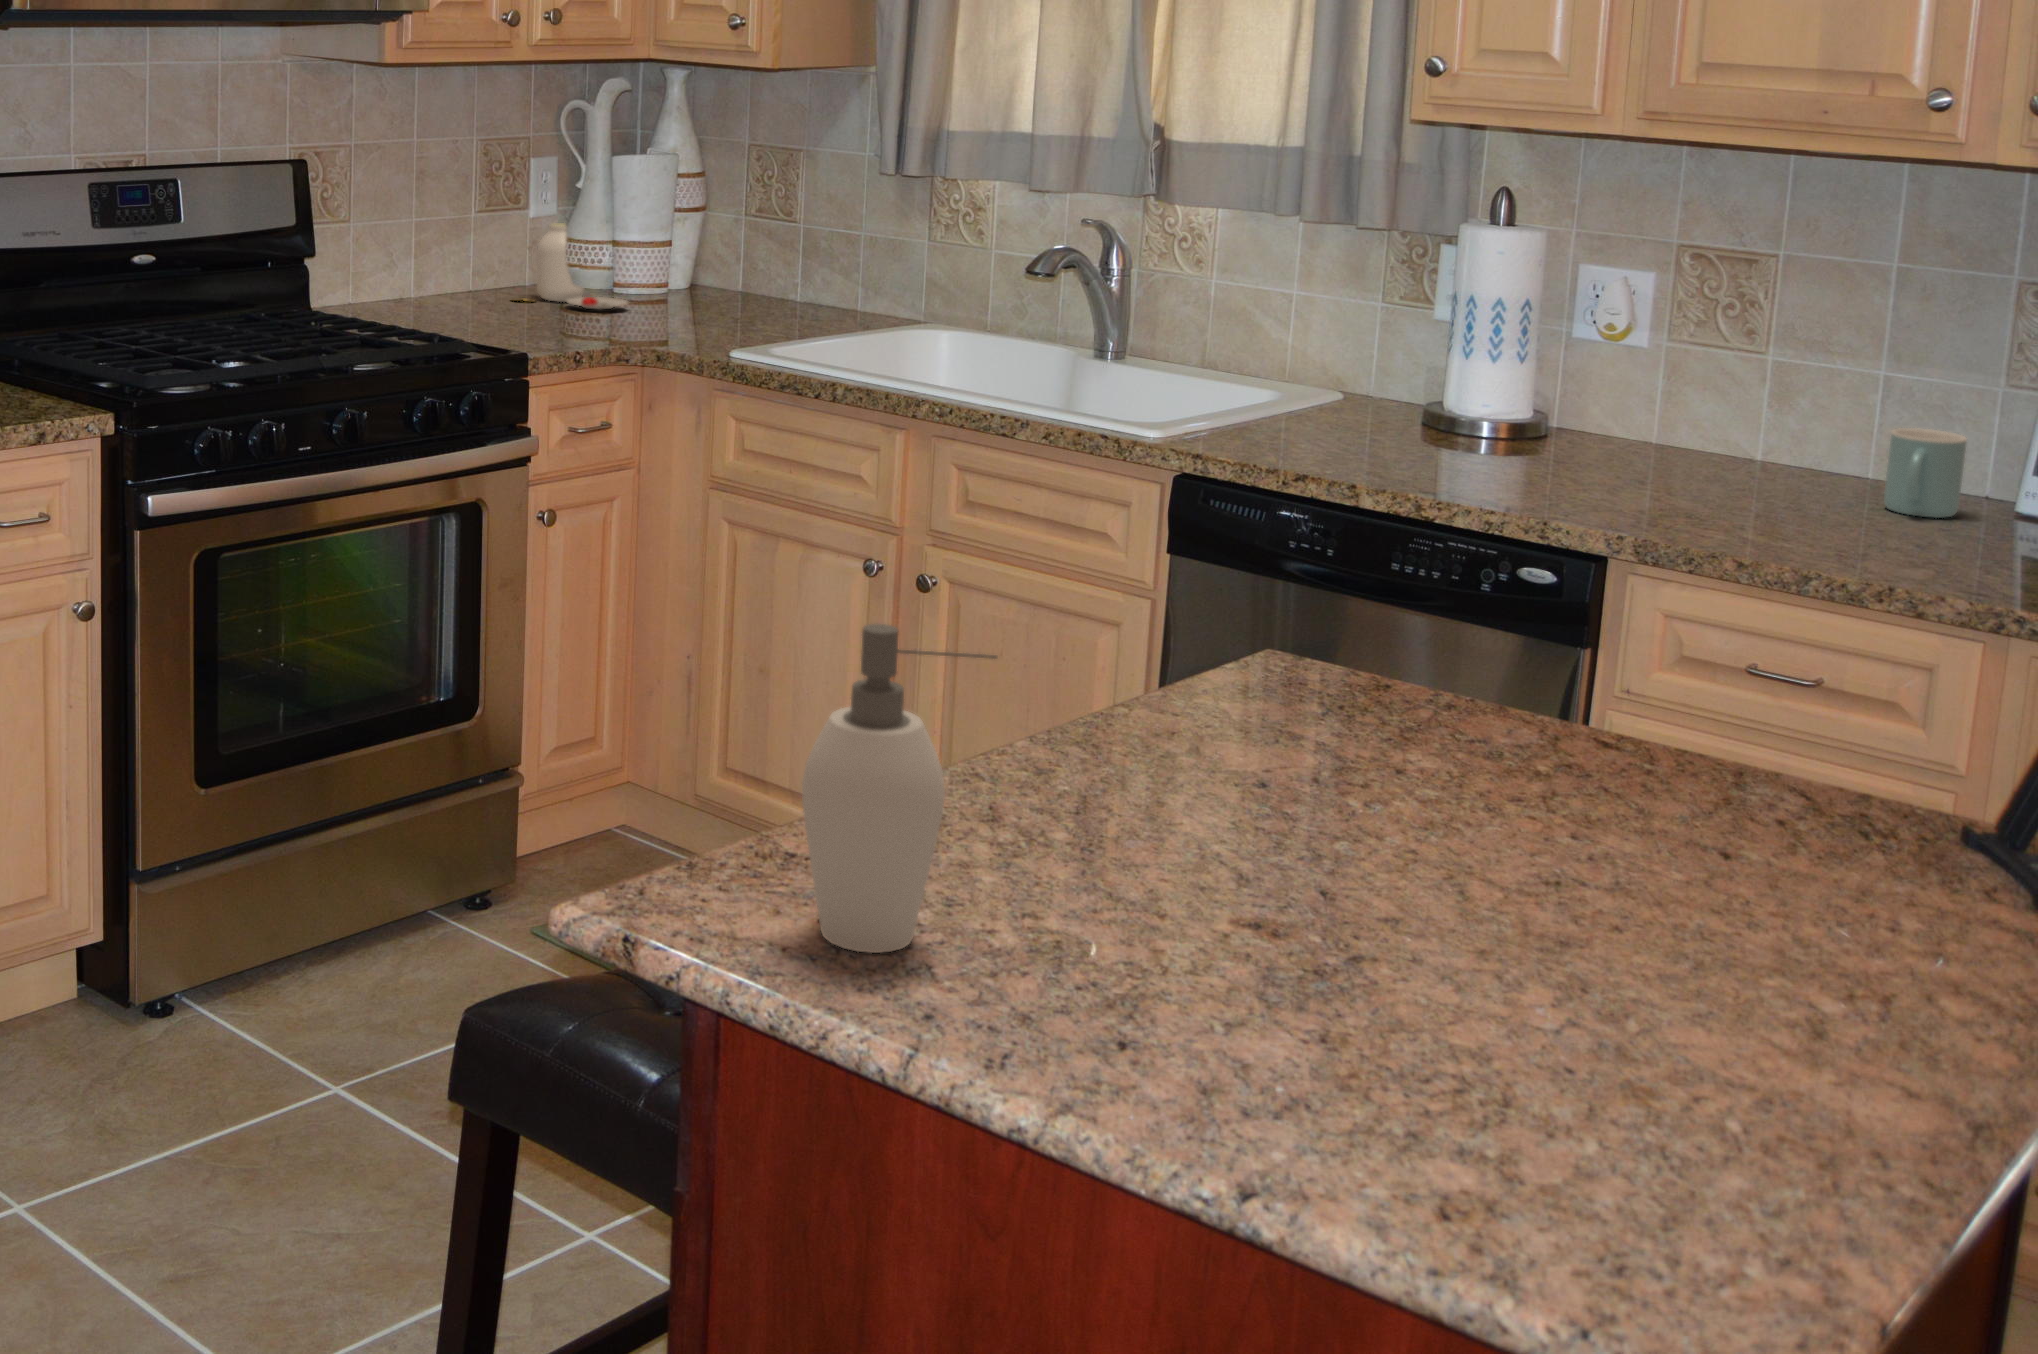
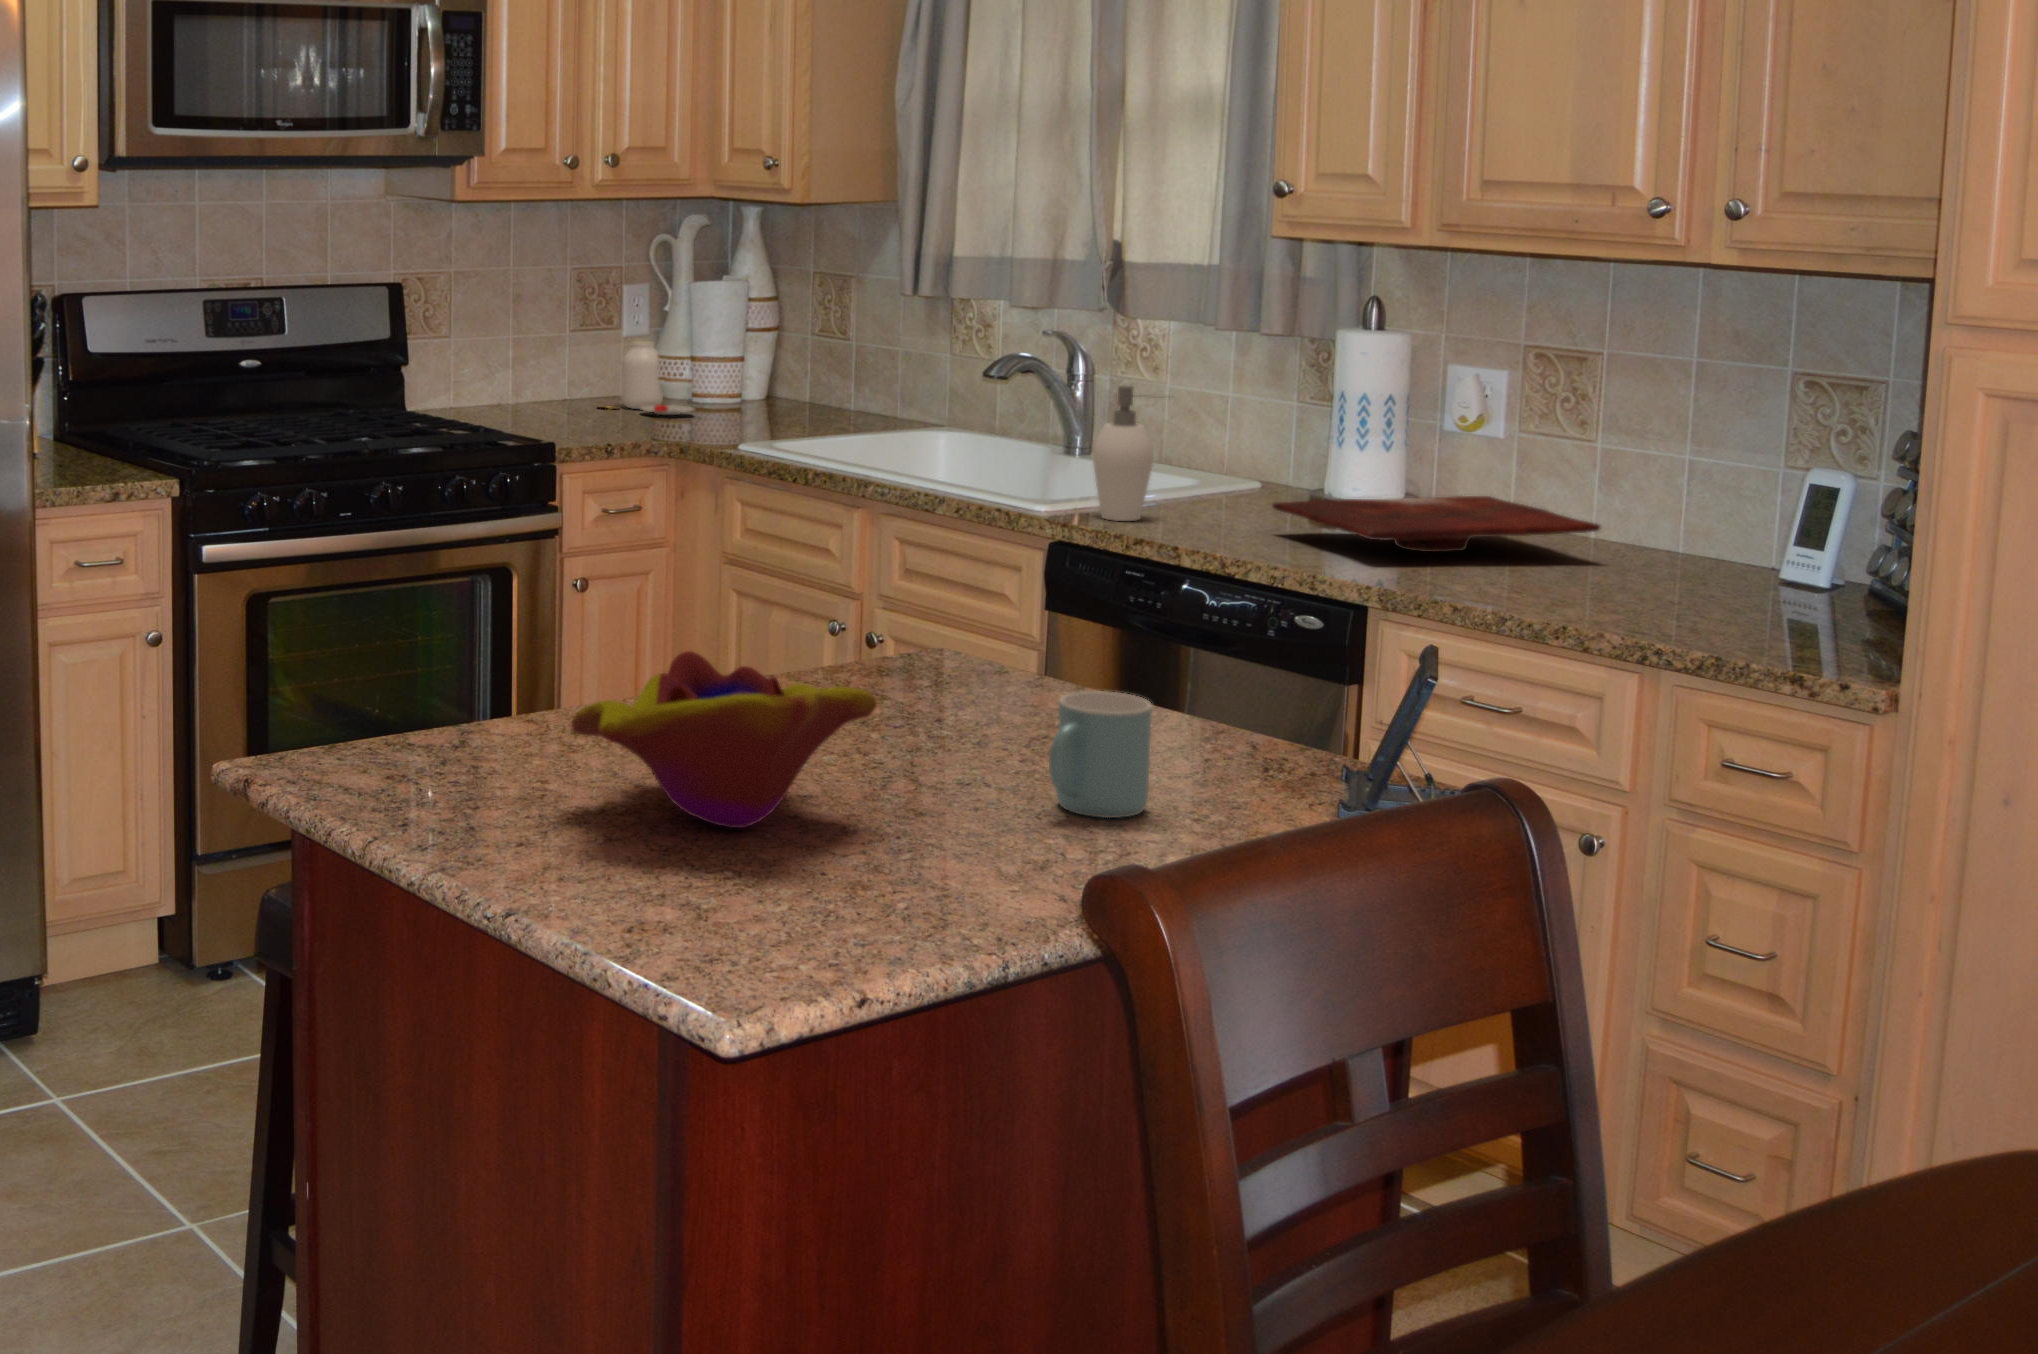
cutting board: none [1428,410,1804,481] -> present [1273,496,1601,552]
mug: present [1884,428,1967,518] -> present [1049,691,1152,818]
soap dispenser: present [802,624,997,953] -> present [1093,385,1153,521]
decorative bowl: none [1151,746,1593,1007] -> present [571,651,877,828]

